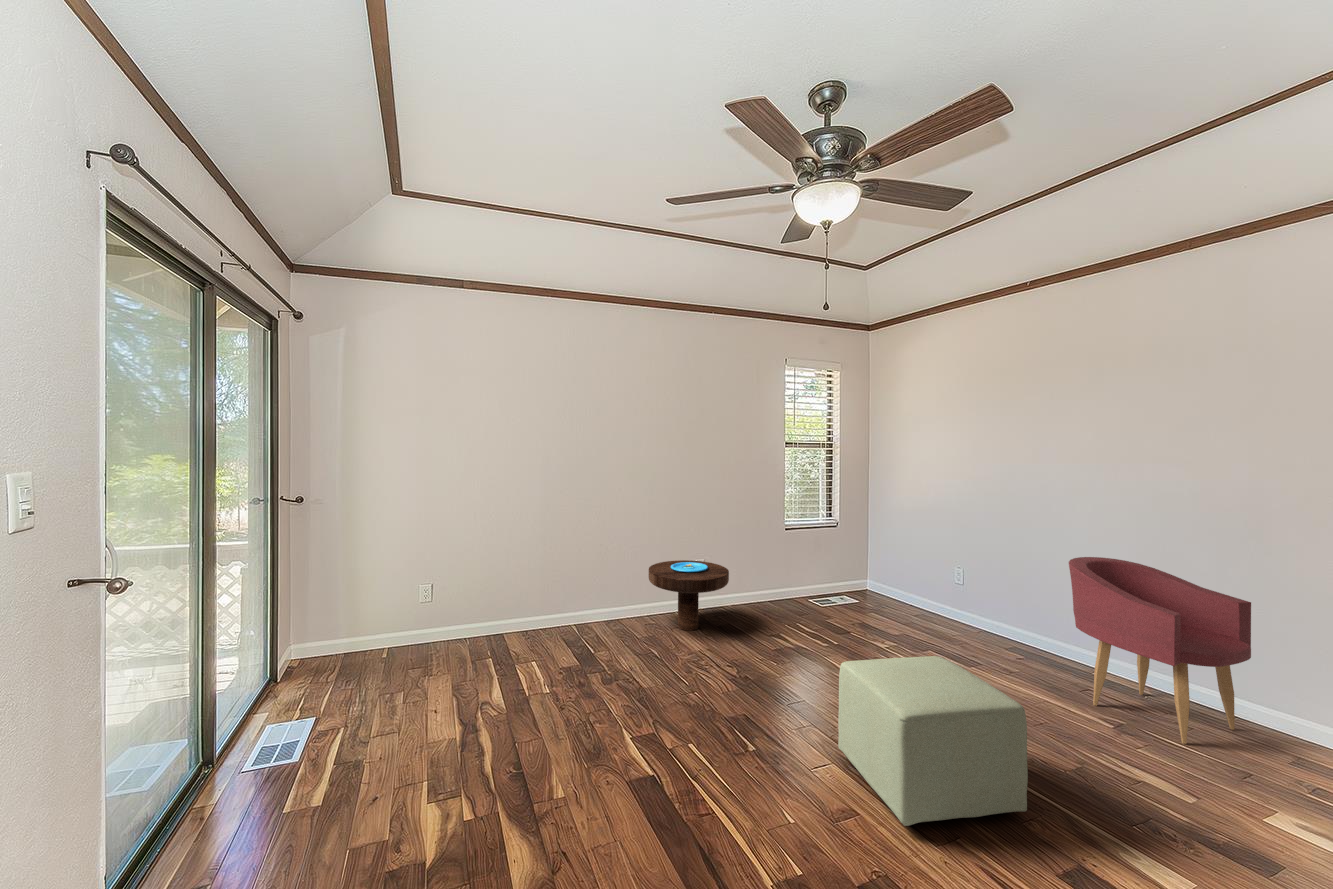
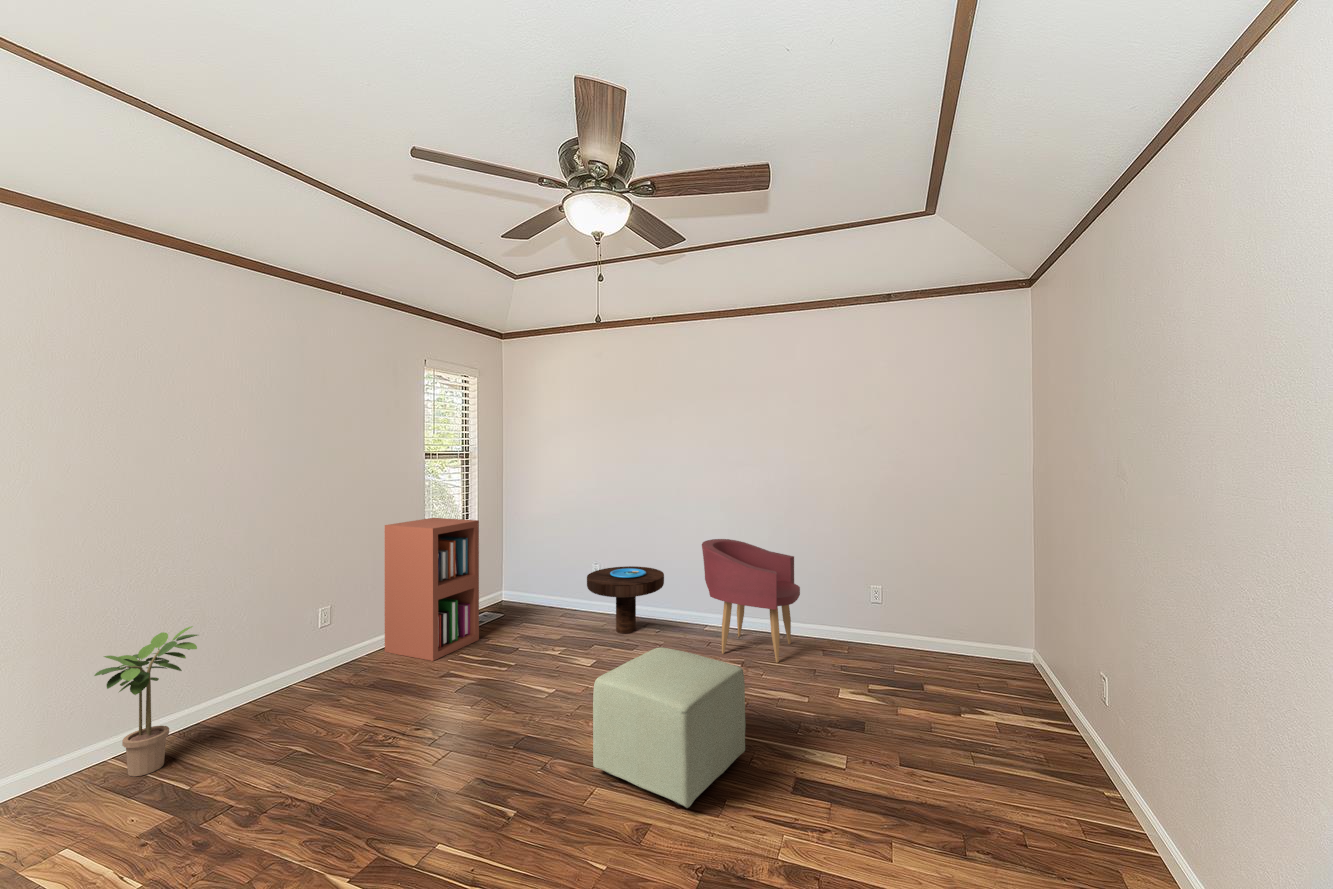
bookshelf: none [745,500,821,620] -> present [385,518,479,661]
potted plant: none [561,551,614,637] -> present [94,626,198,776]
side table: present [649,560,729,630] -> present [587,566,664,634]

